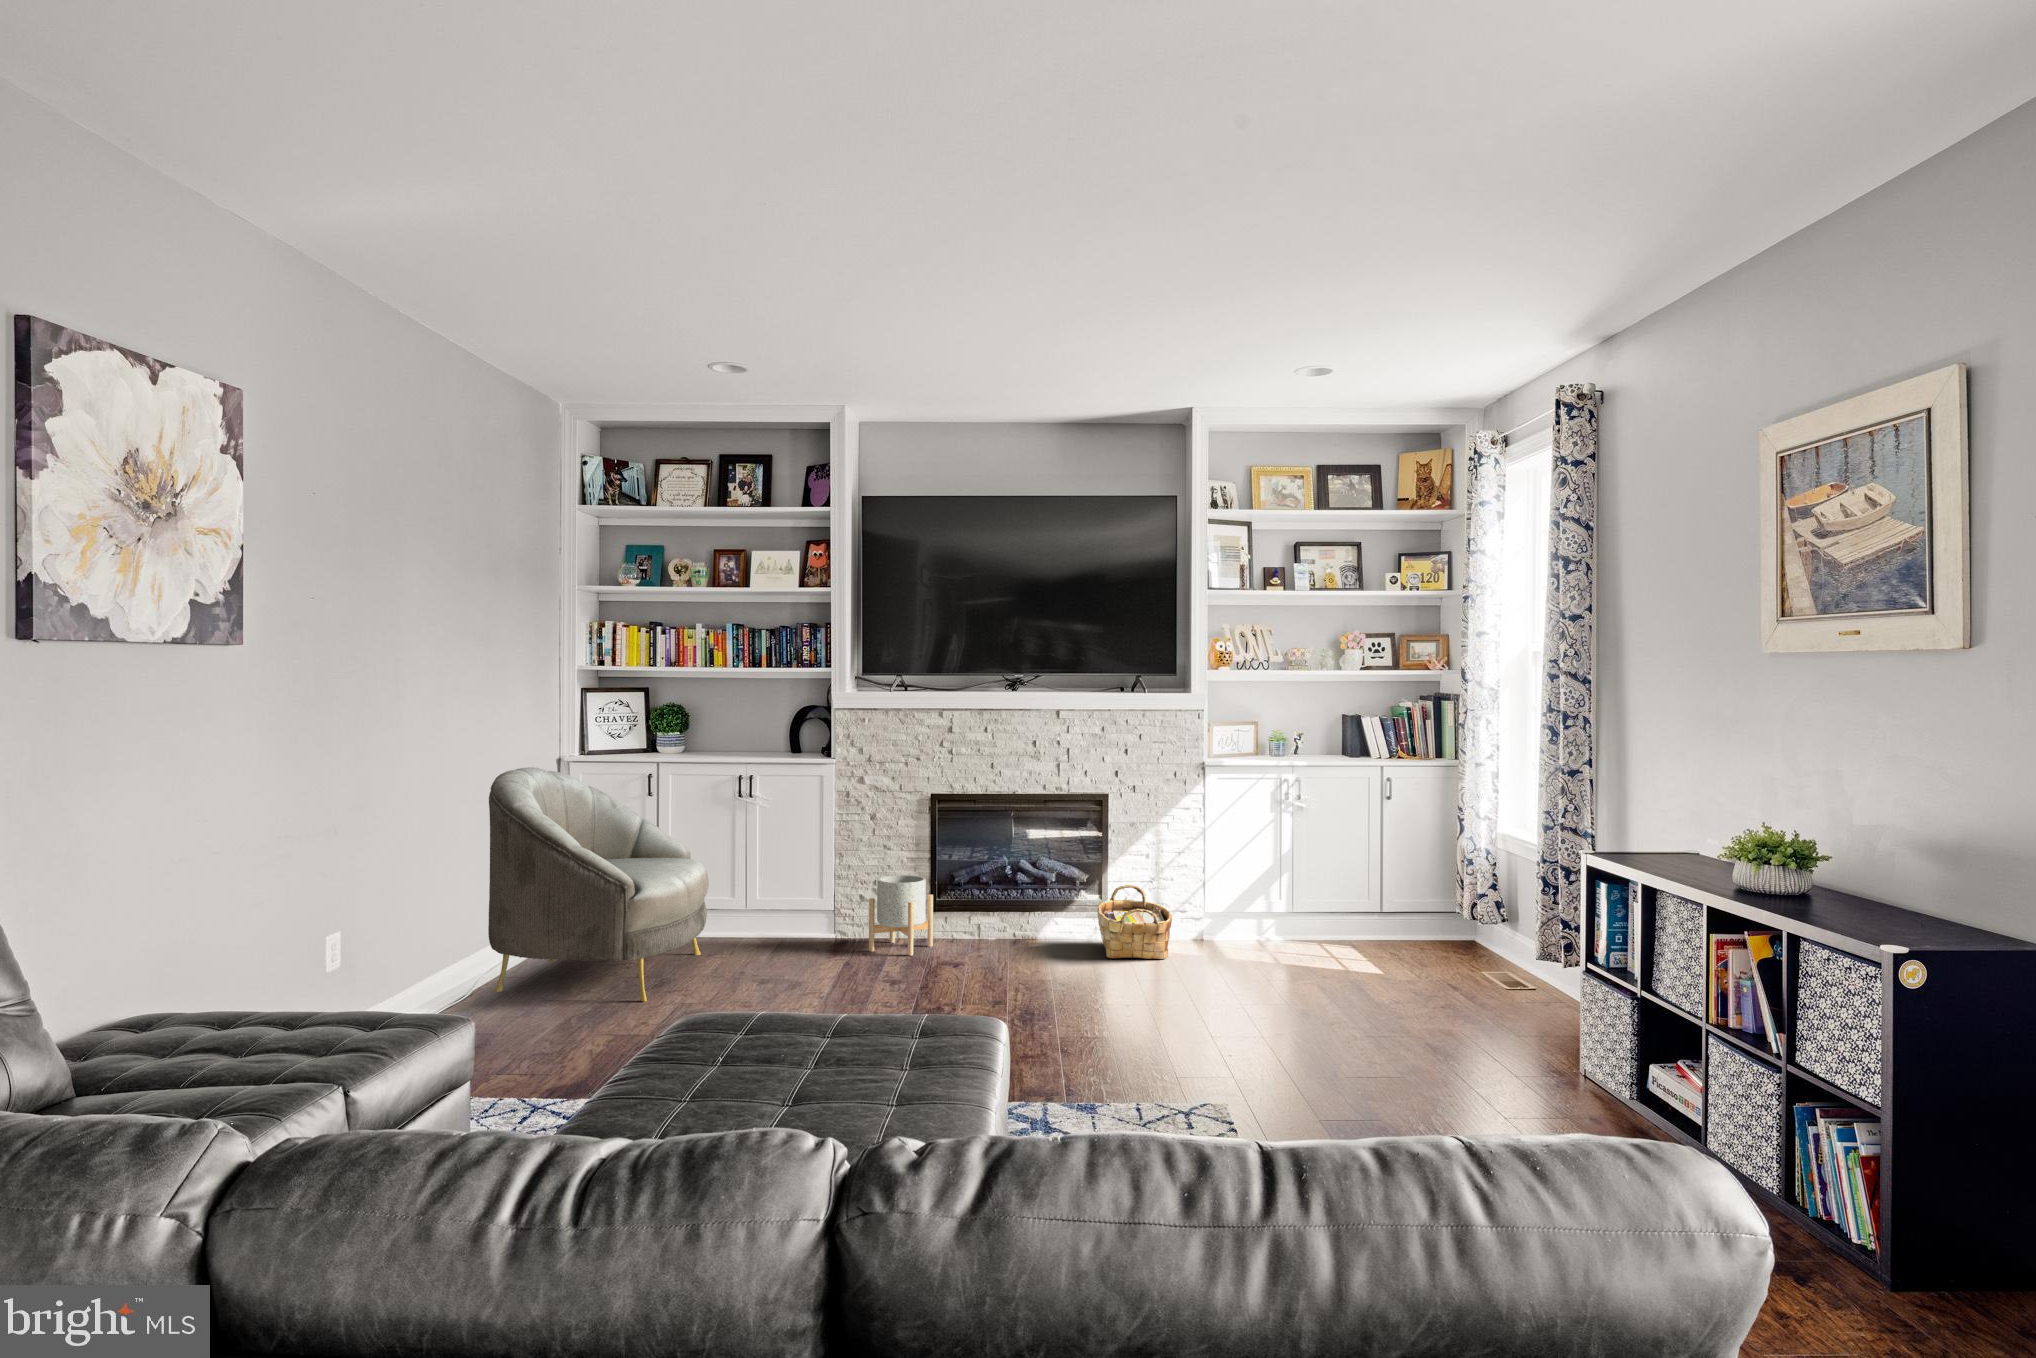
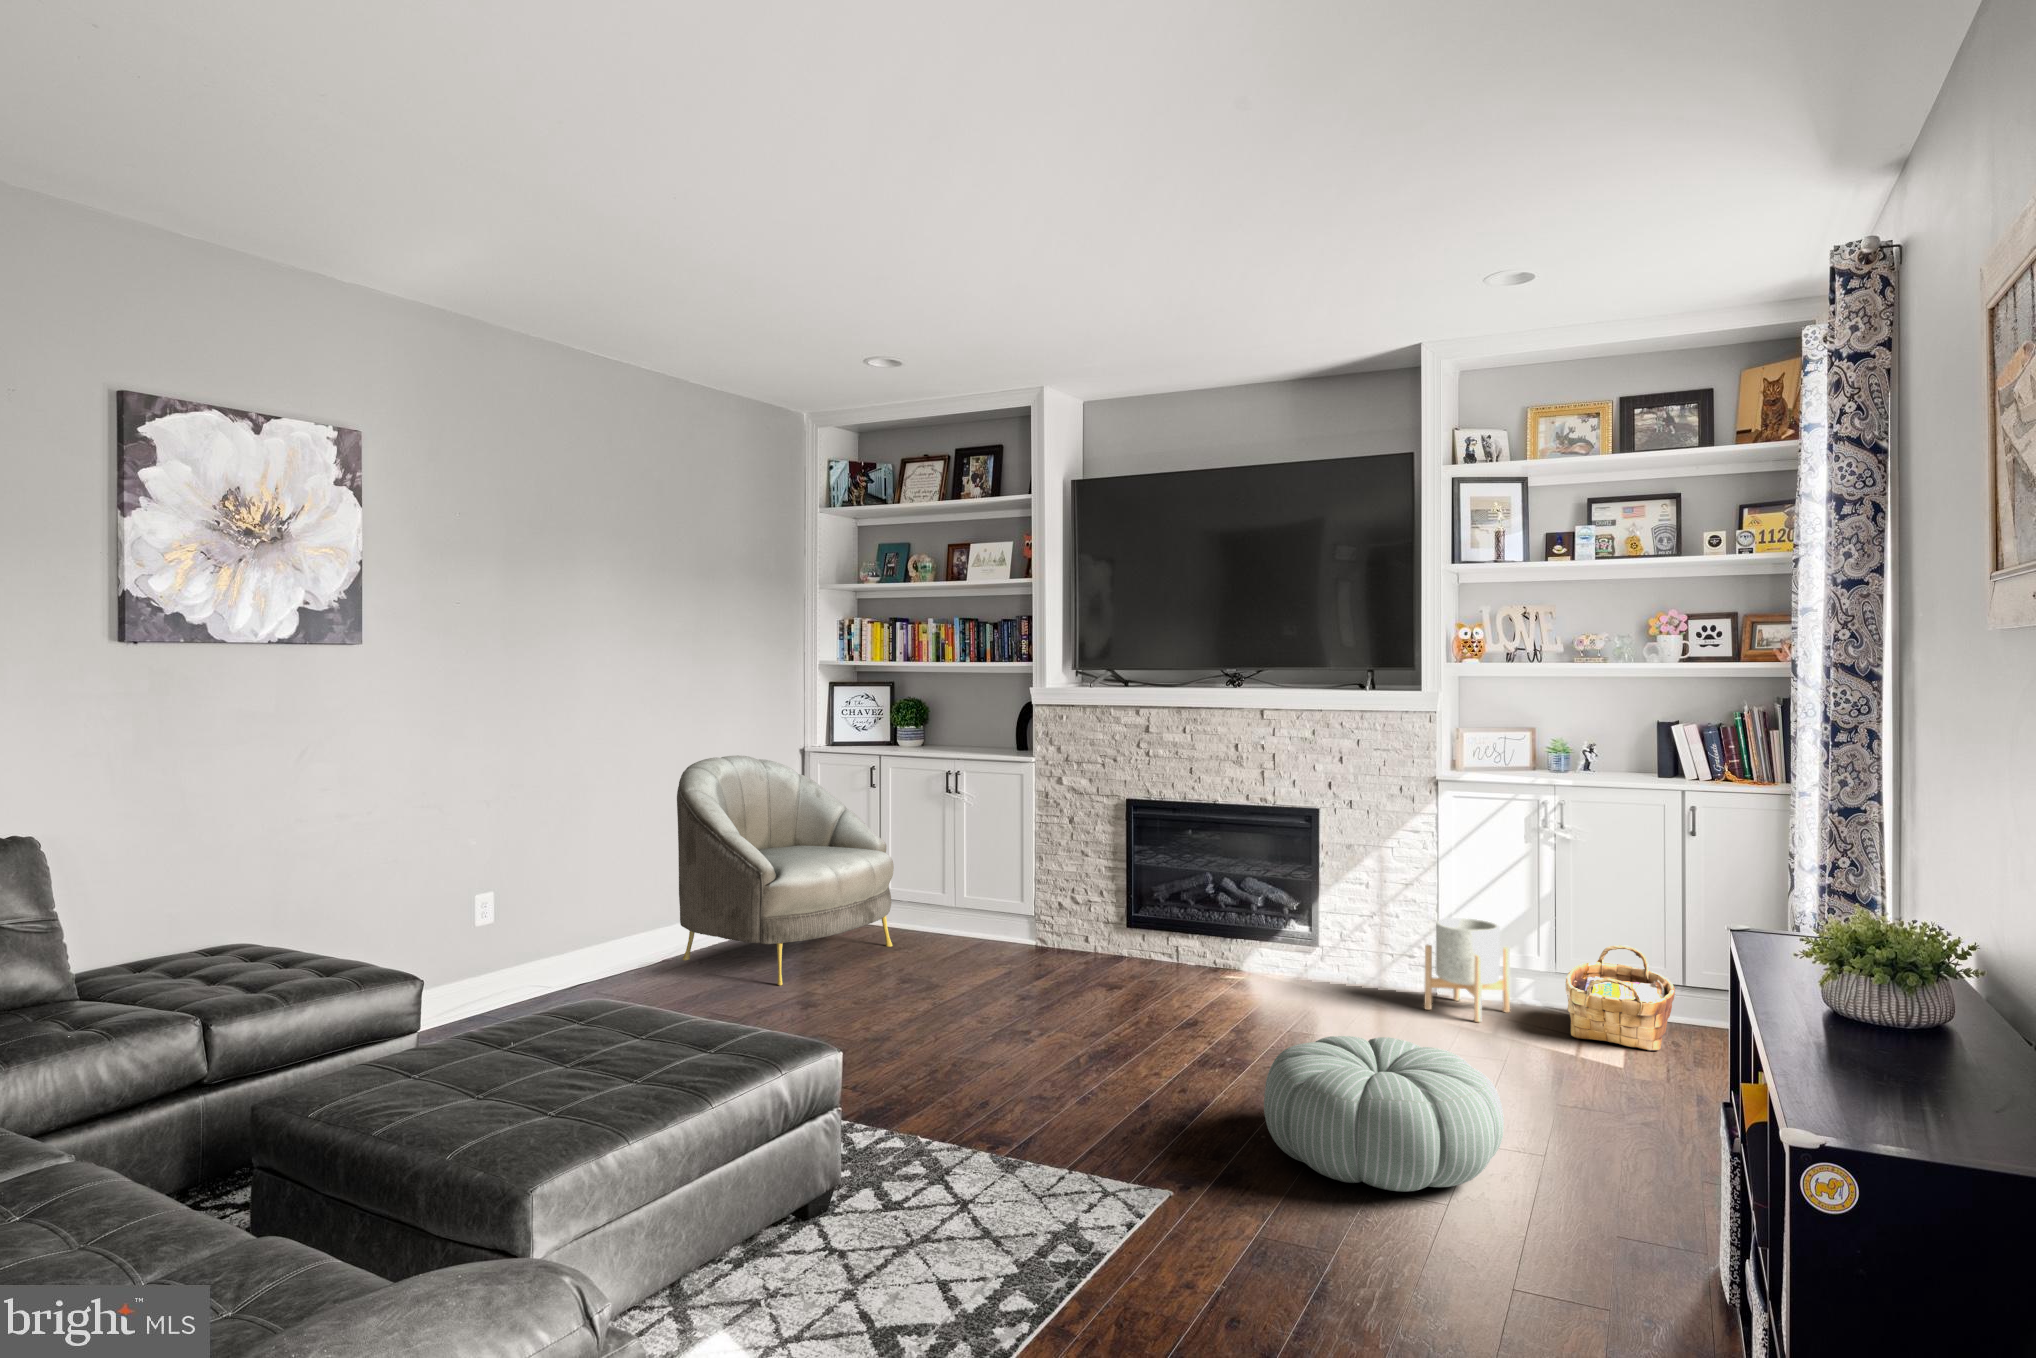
planter: present [869,875,933,956] -> present [1424,918,1510,1022]
woven basket: present [1097,885,1172,959] -> present [1566,945,1675,1050]
pouf: none [1230,962,1415,1071] -> present [1264,1036,1504,1191]

